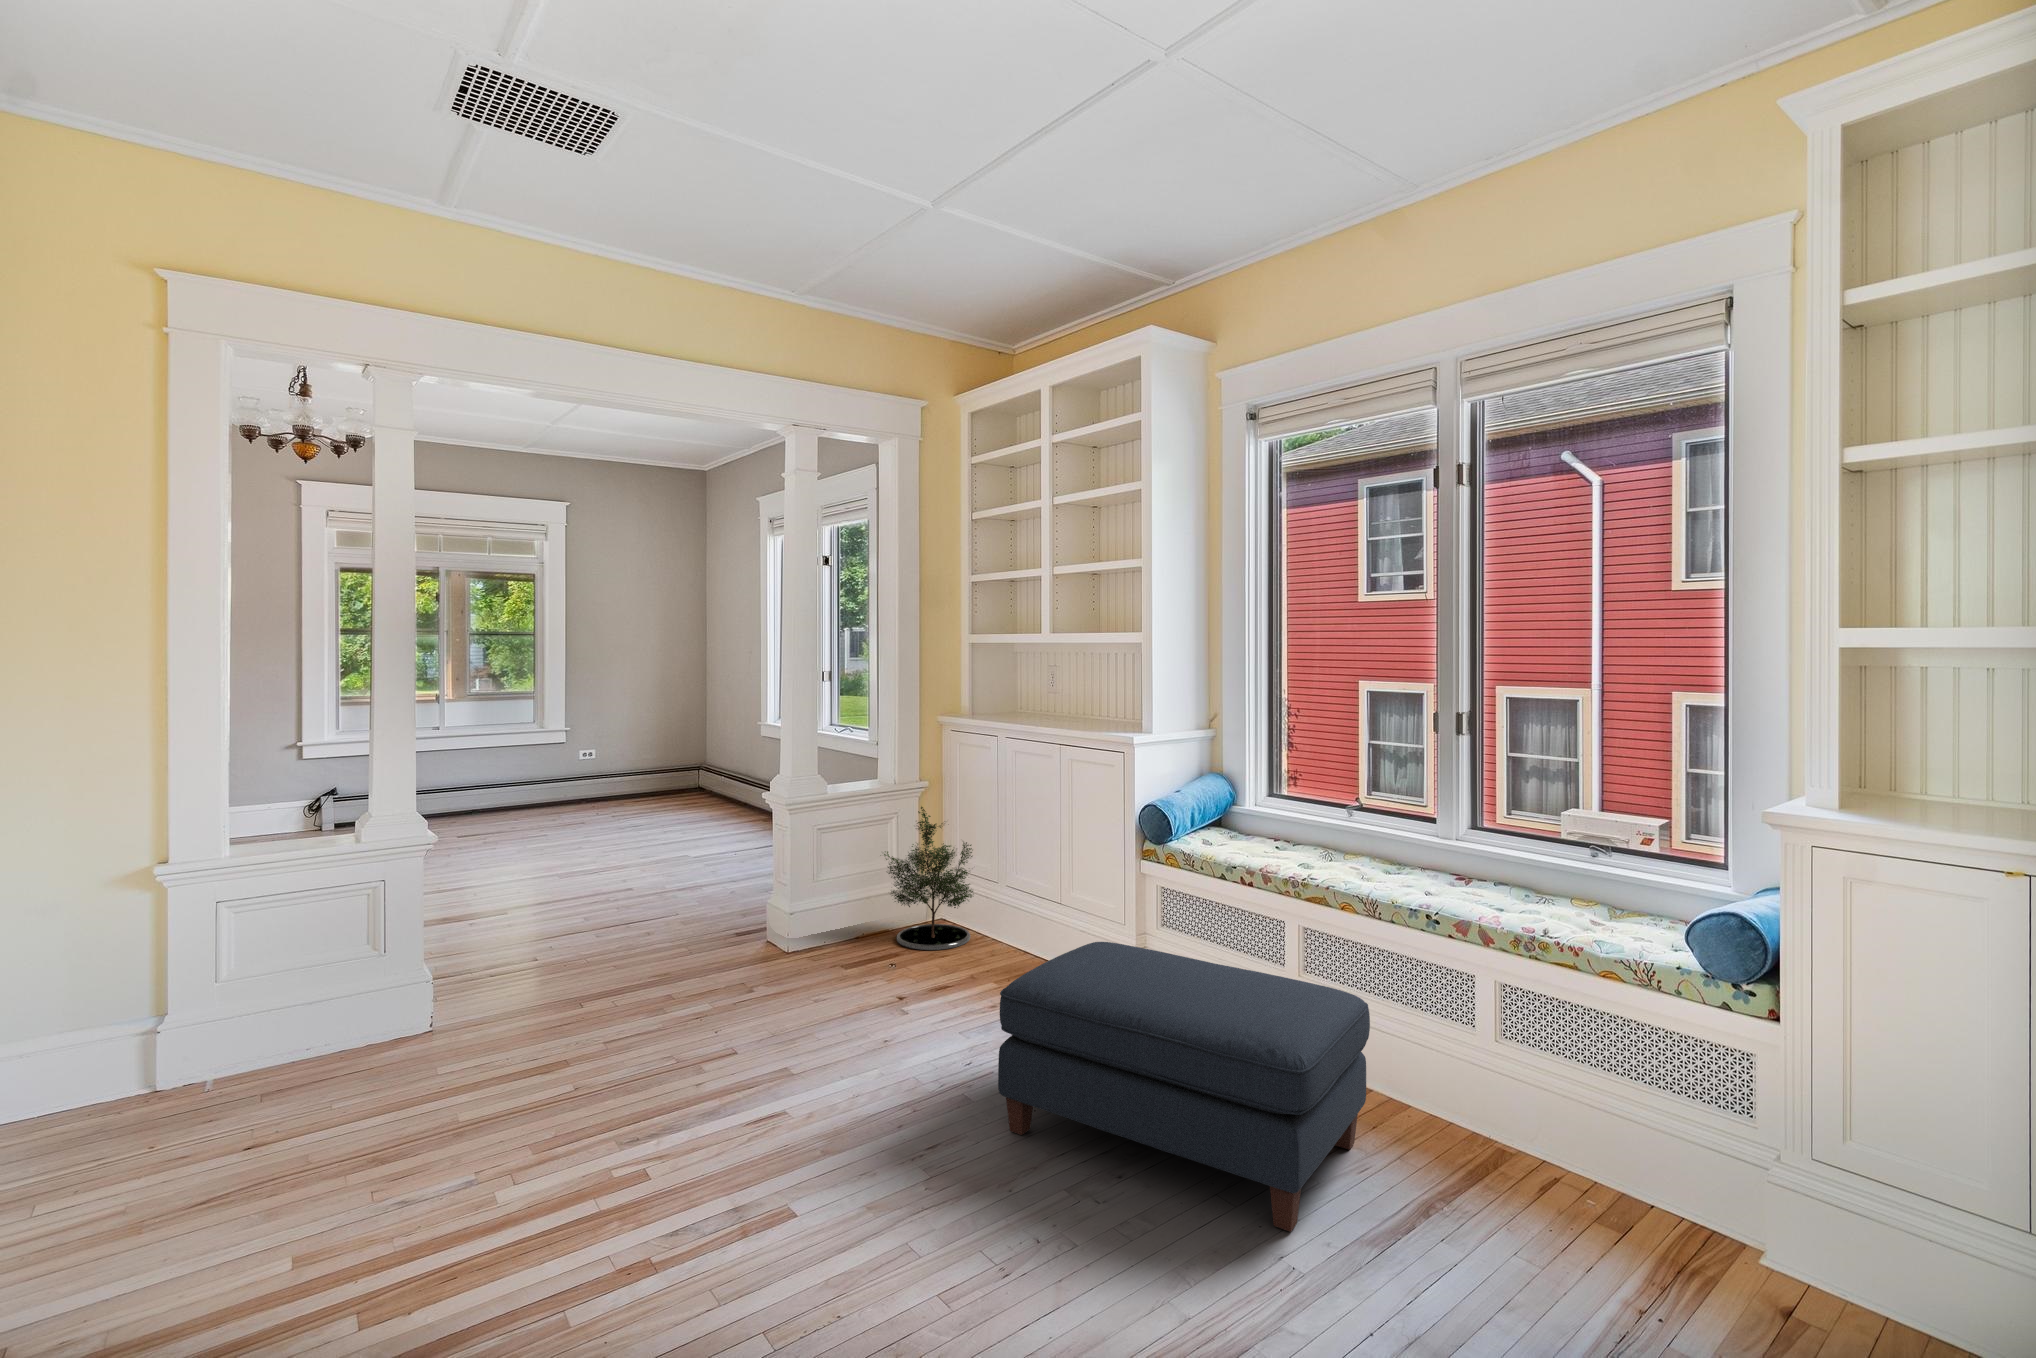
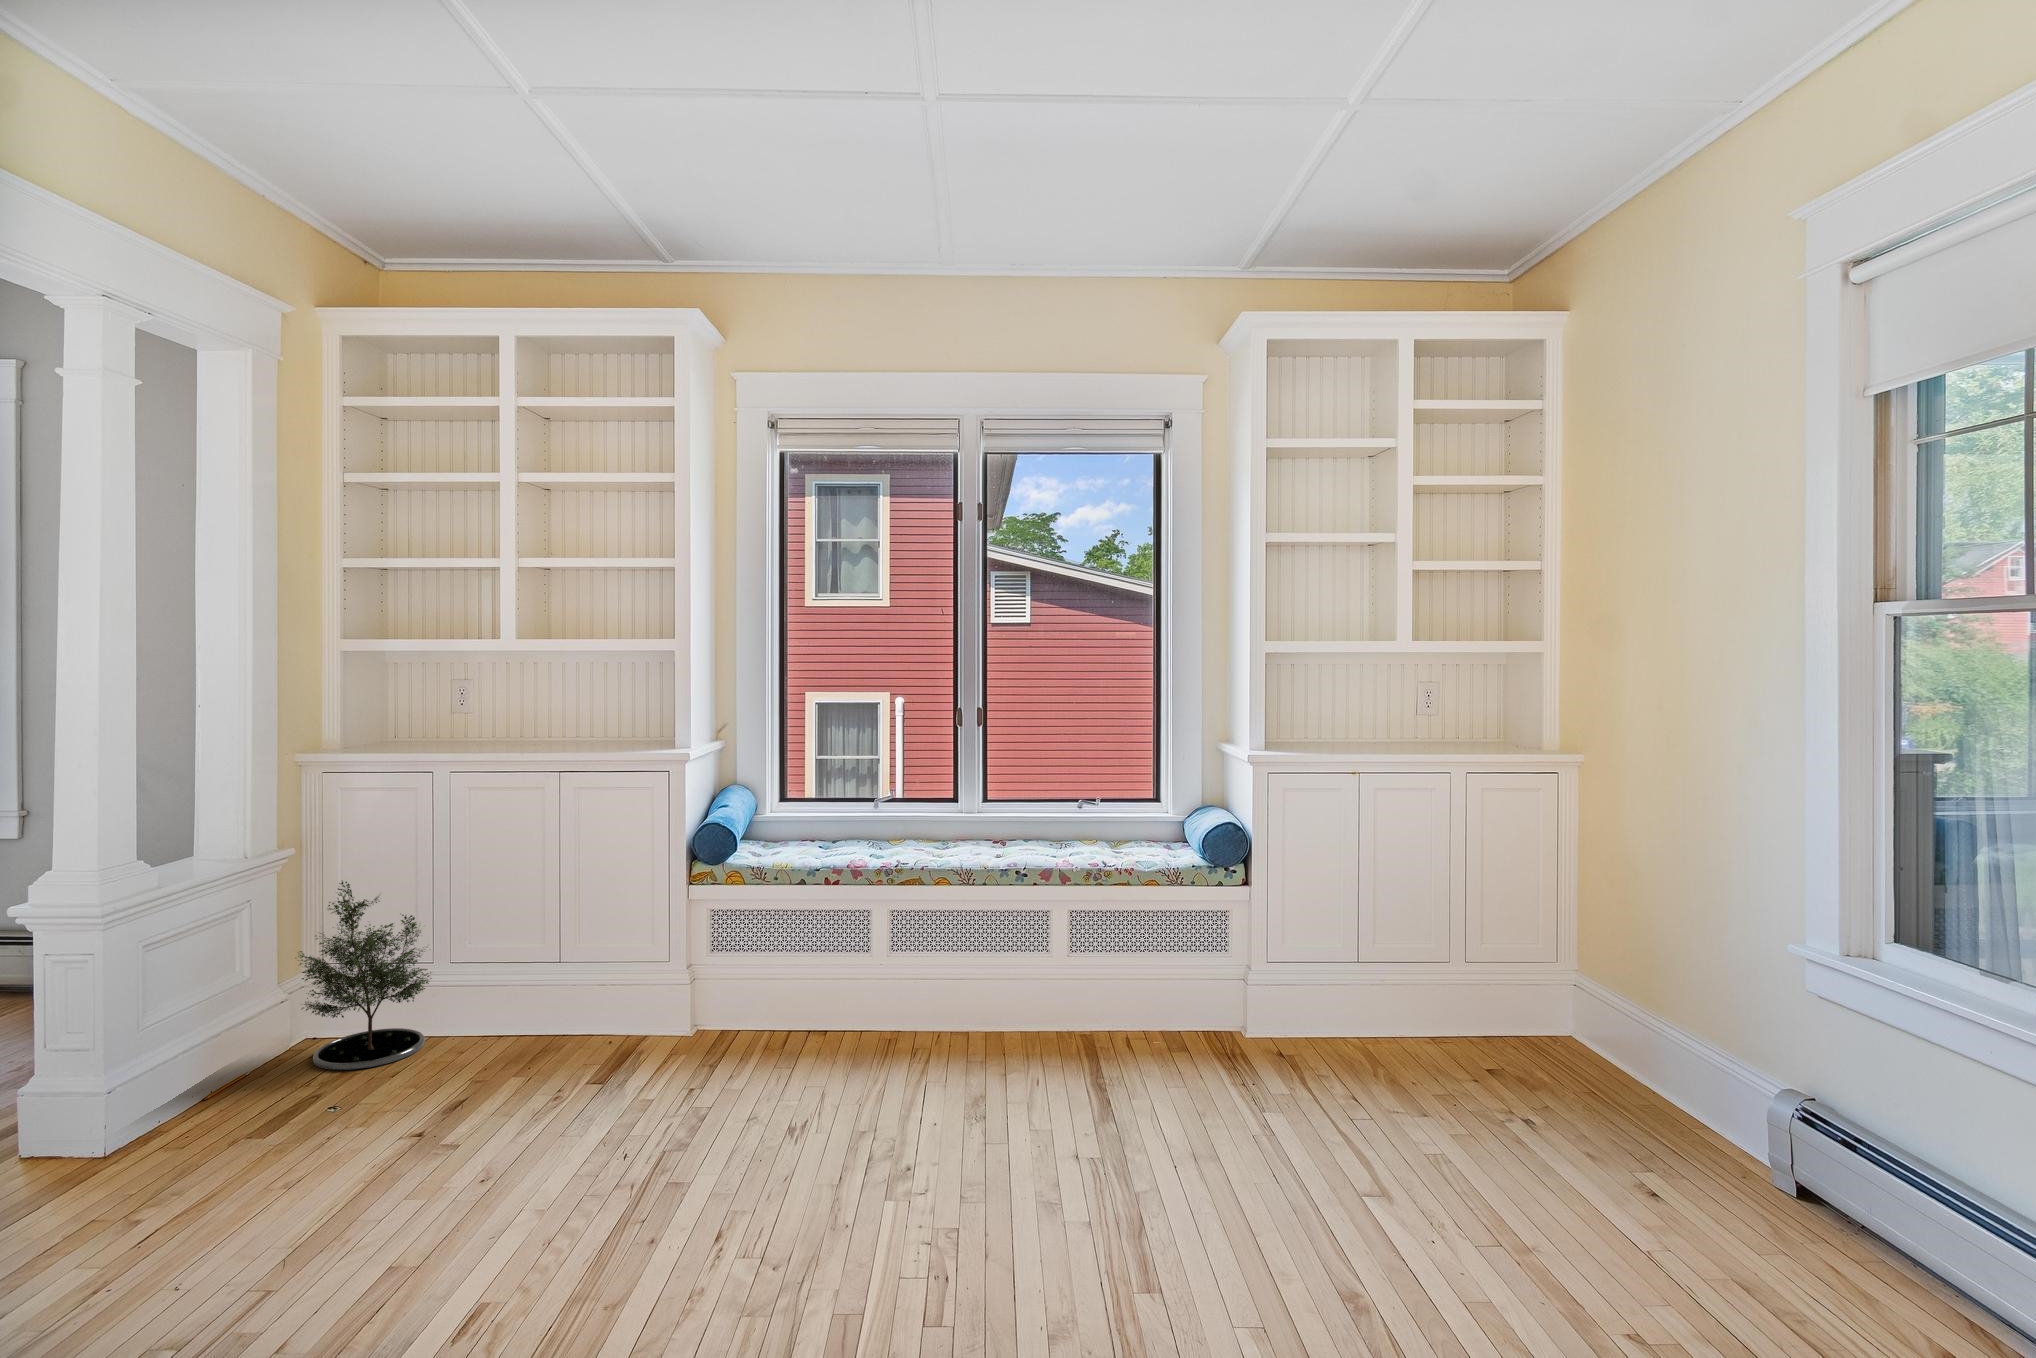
ottoman: present [998,942,1370,1232] -> none [747,943,1061,1166]

